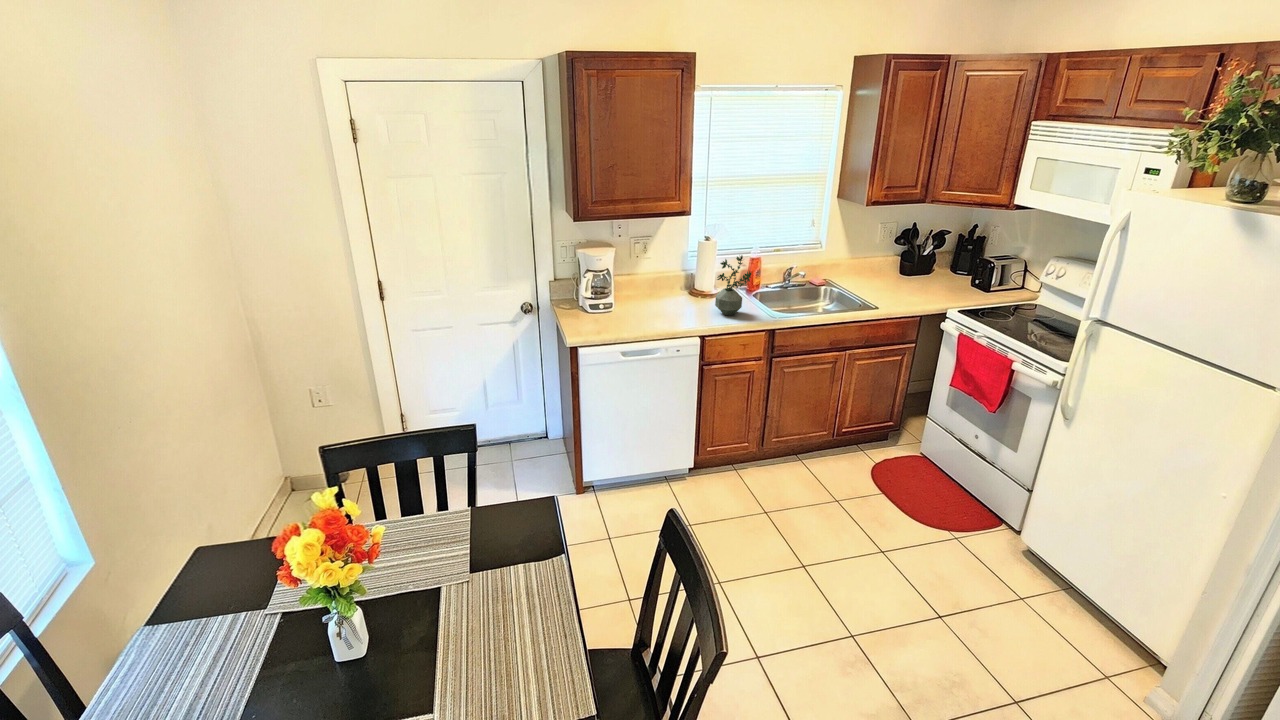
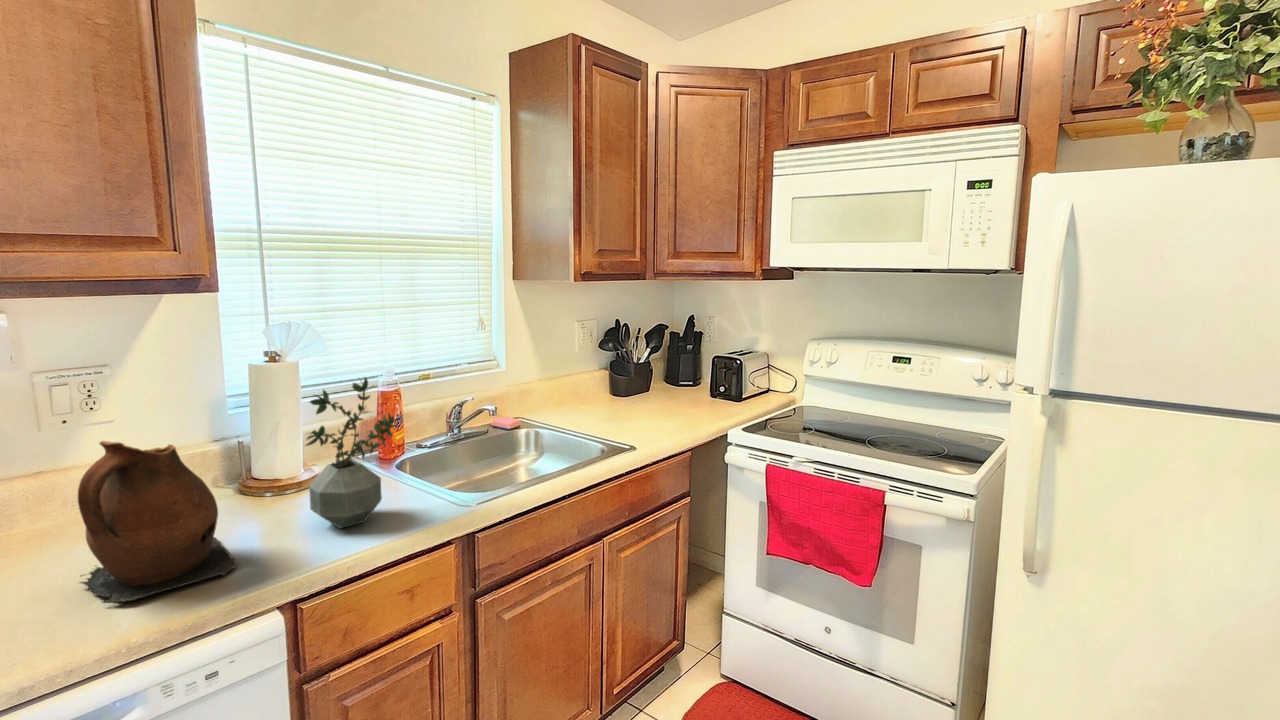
ceramic pitcher: none [647,269,691,321] -> present [78,441,237,603]

